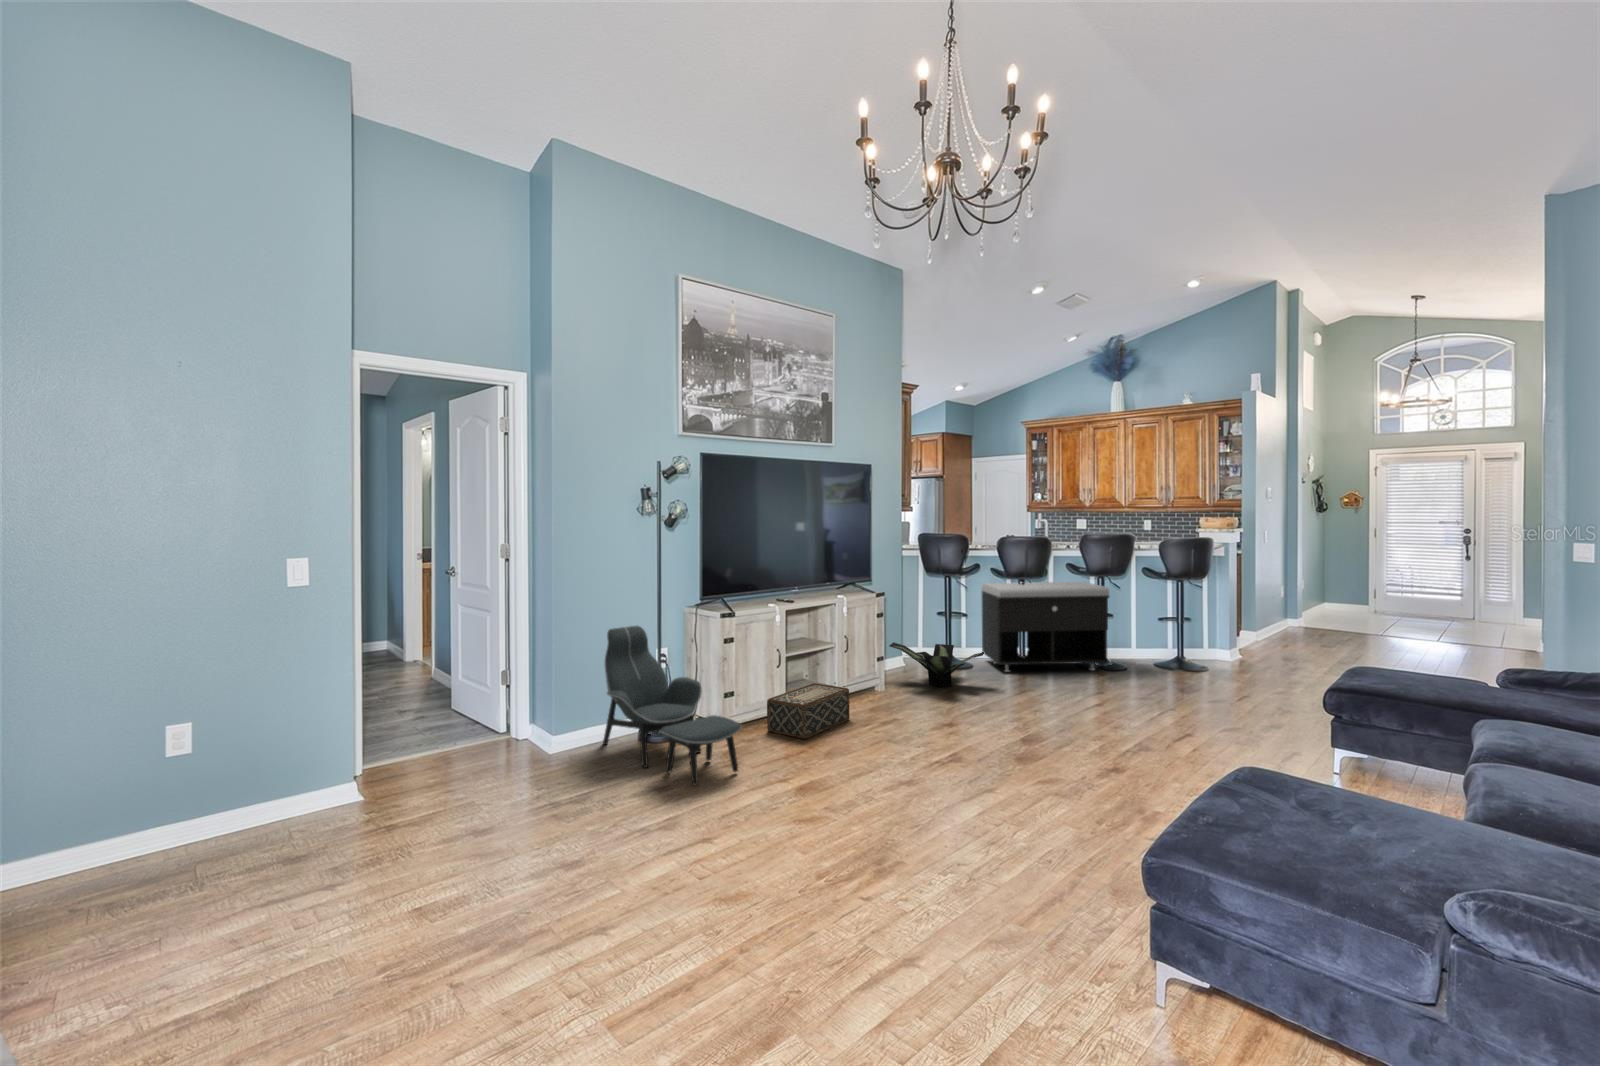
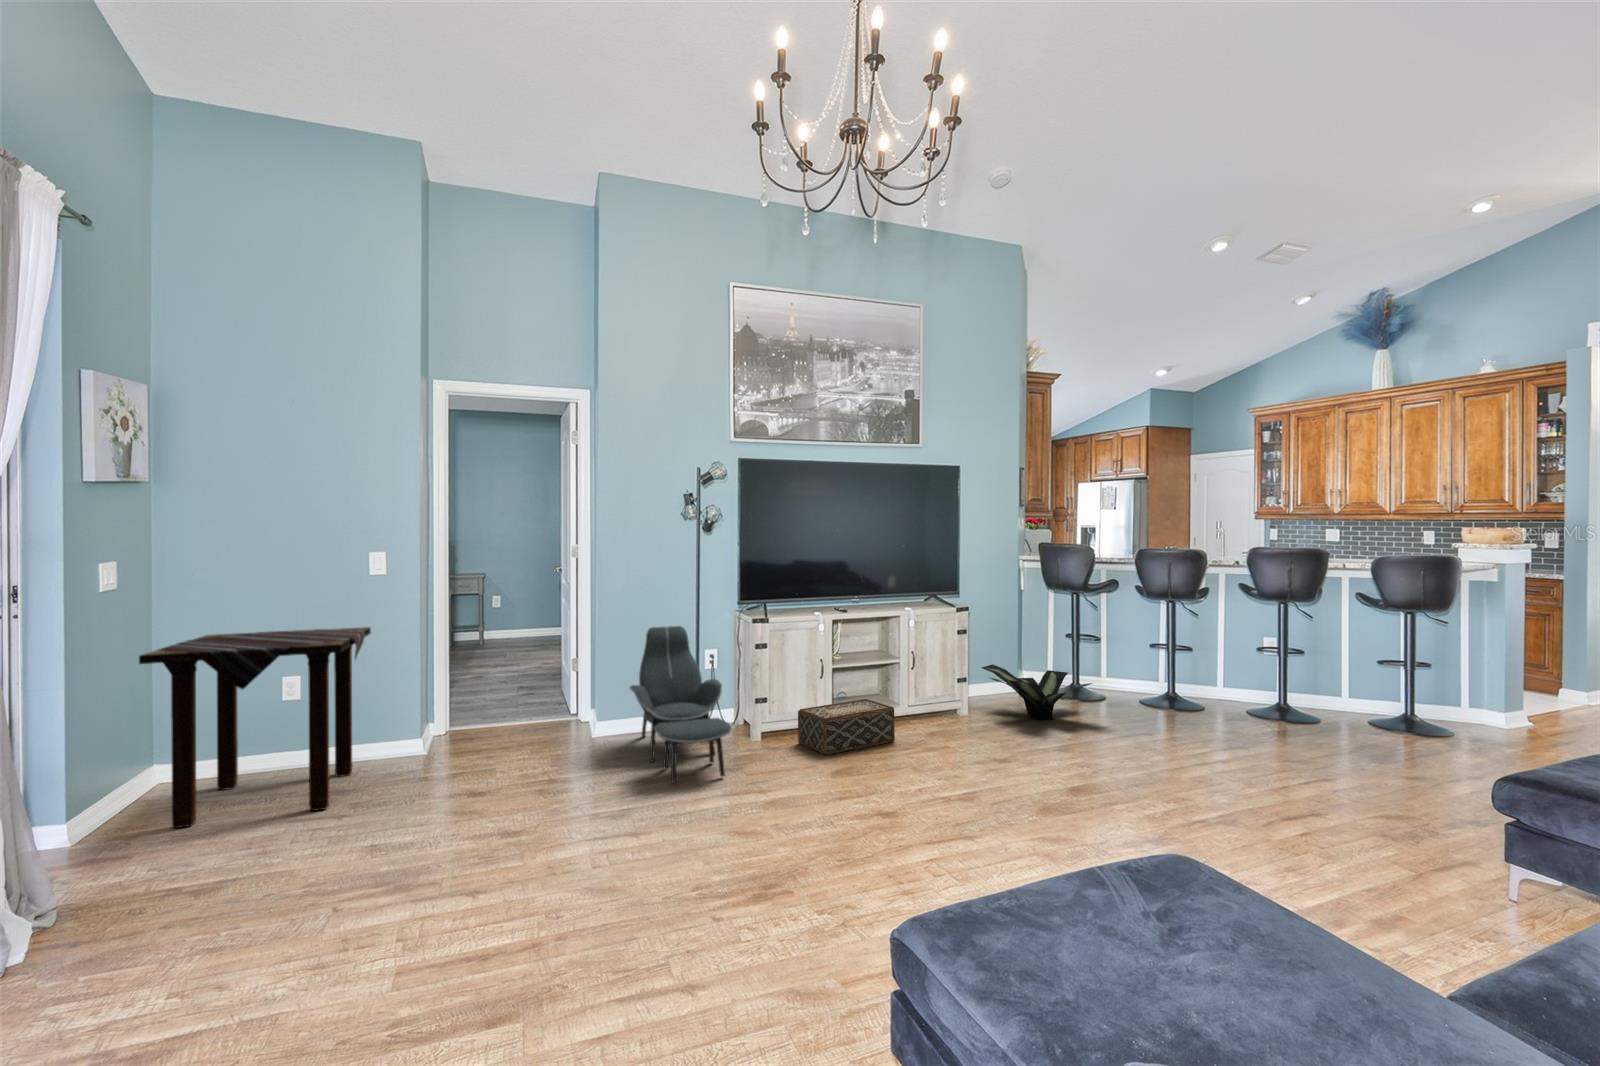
storage bench: present [982,582,1109,672] -> none [1125,603,1286,719]
side table: none [45,651,333,944] -> present [139,627,371,828]

